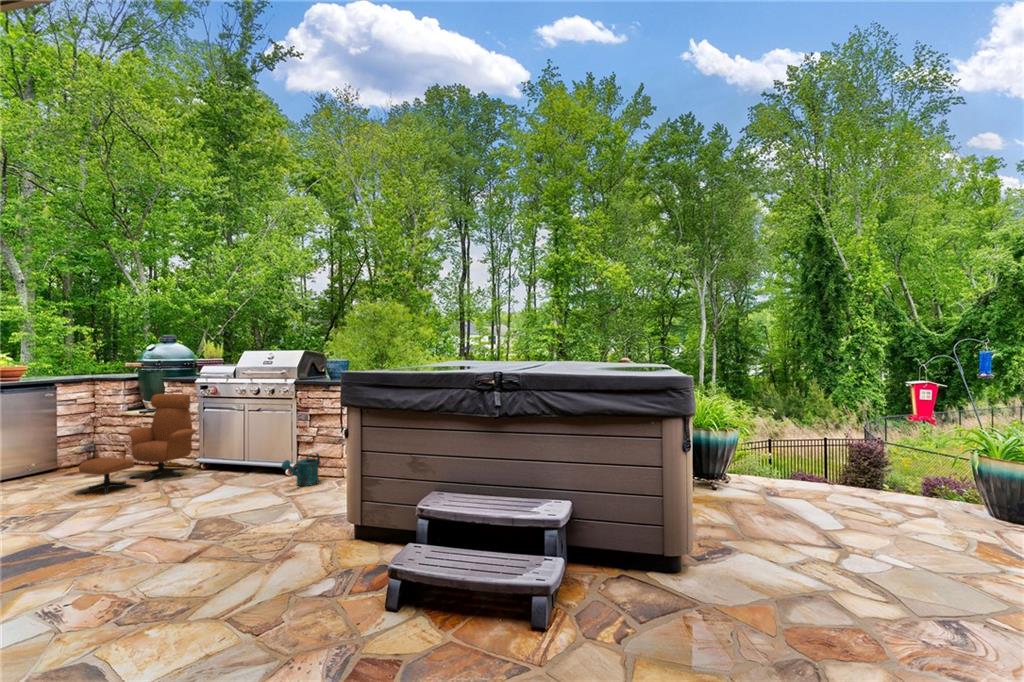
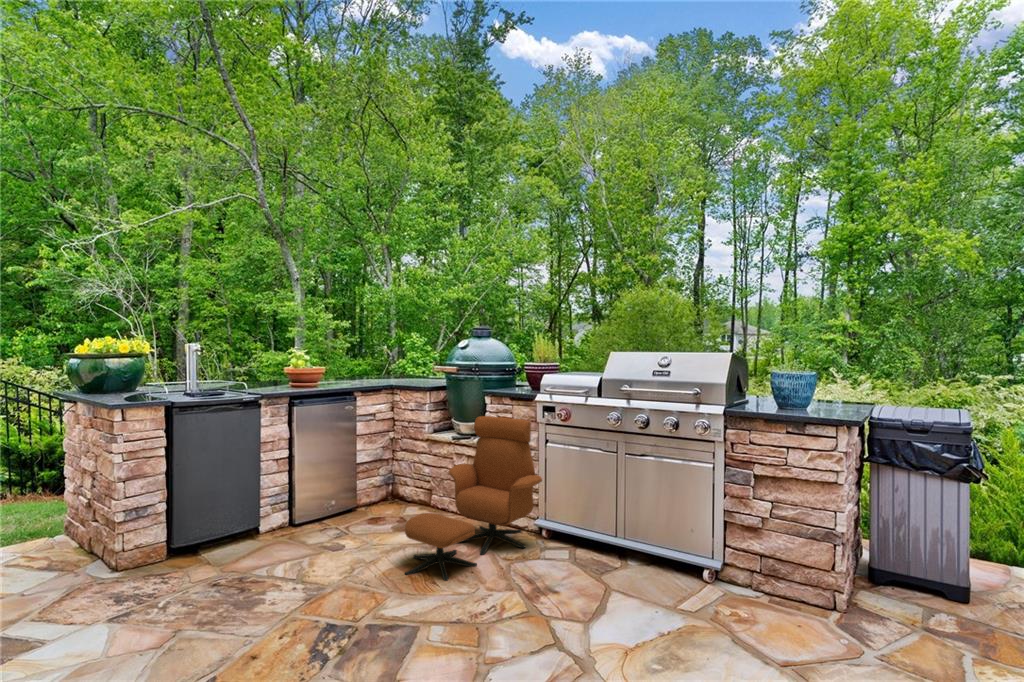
watering can: present [282,453,320,486] -> none [751,551,800,624]

